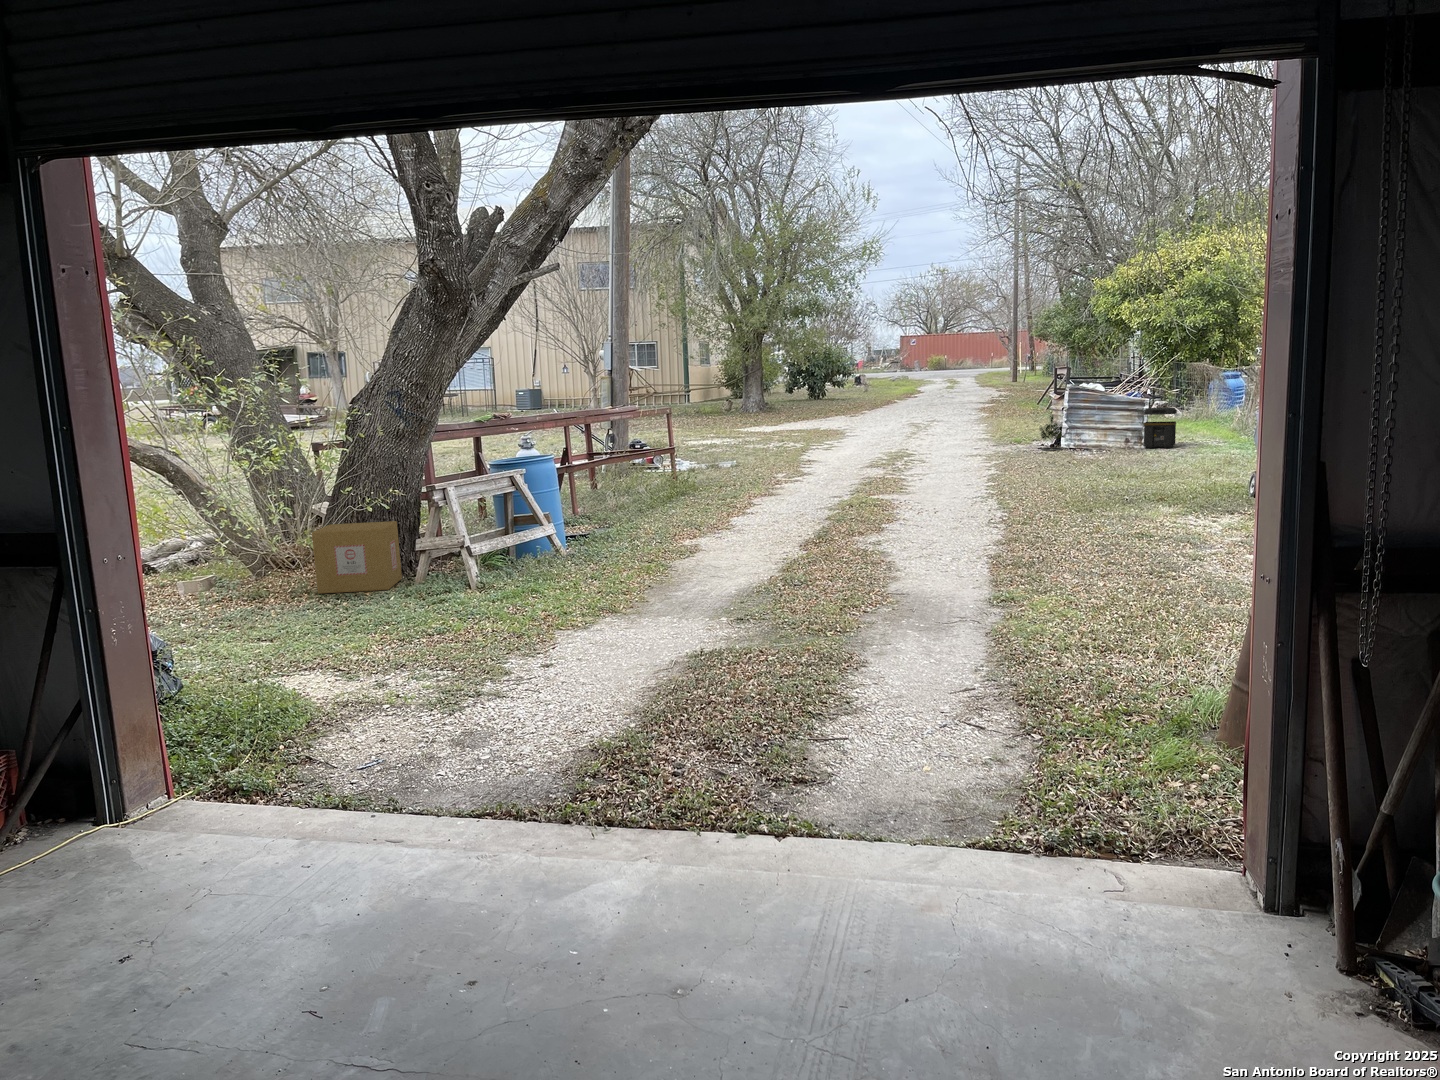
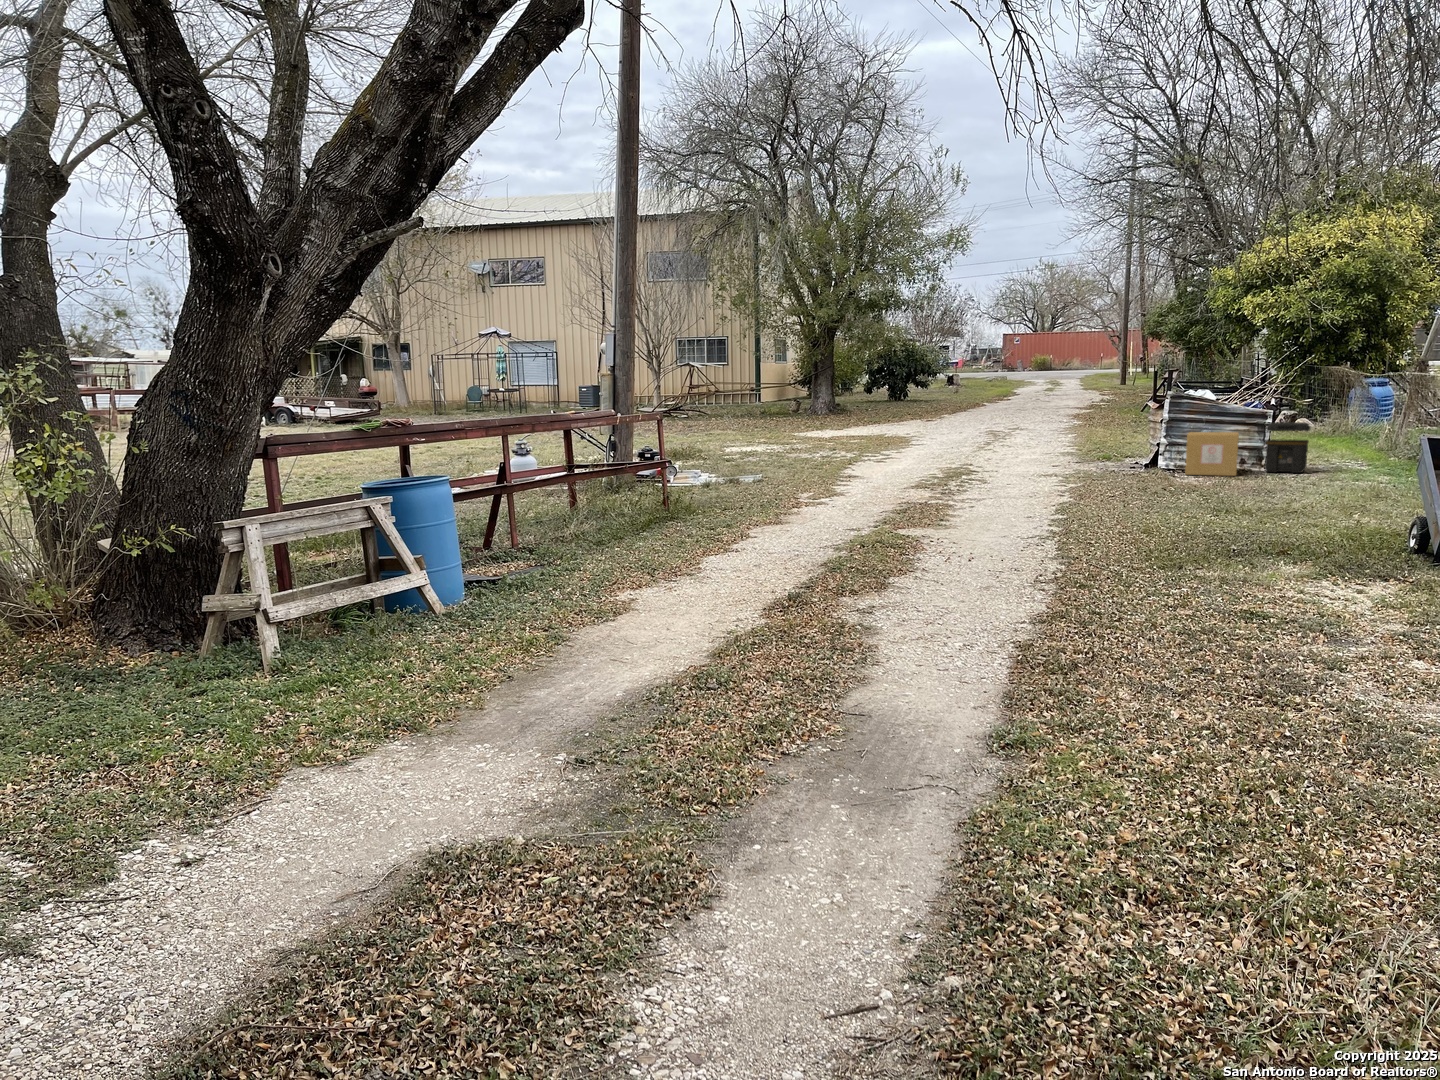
potted tree: present [1039,415,1063,450] -> none [1128,424,1163,471]
cardboard box: present [312,521,402,594] -> present [1185,432,1239,476]

